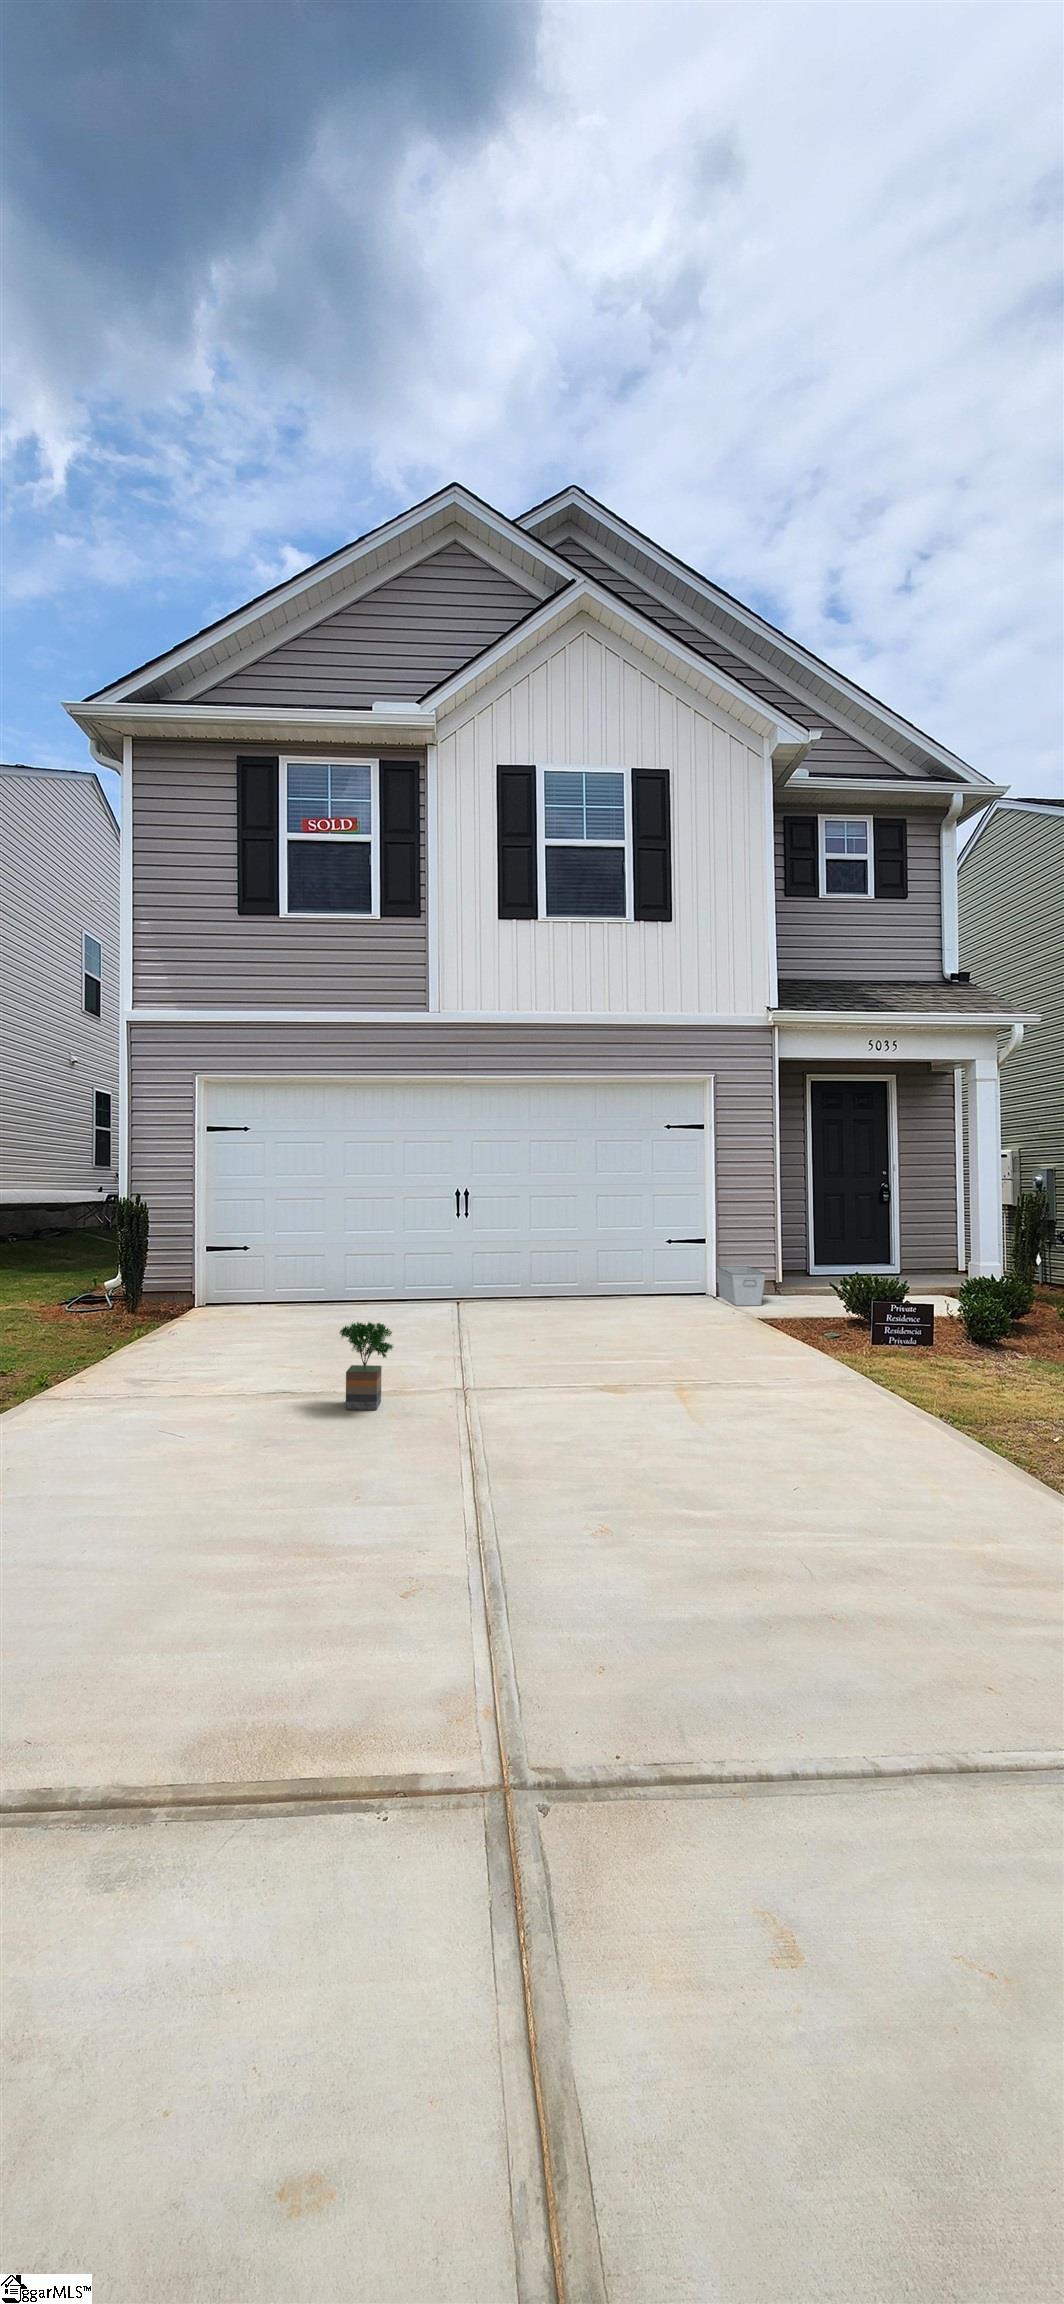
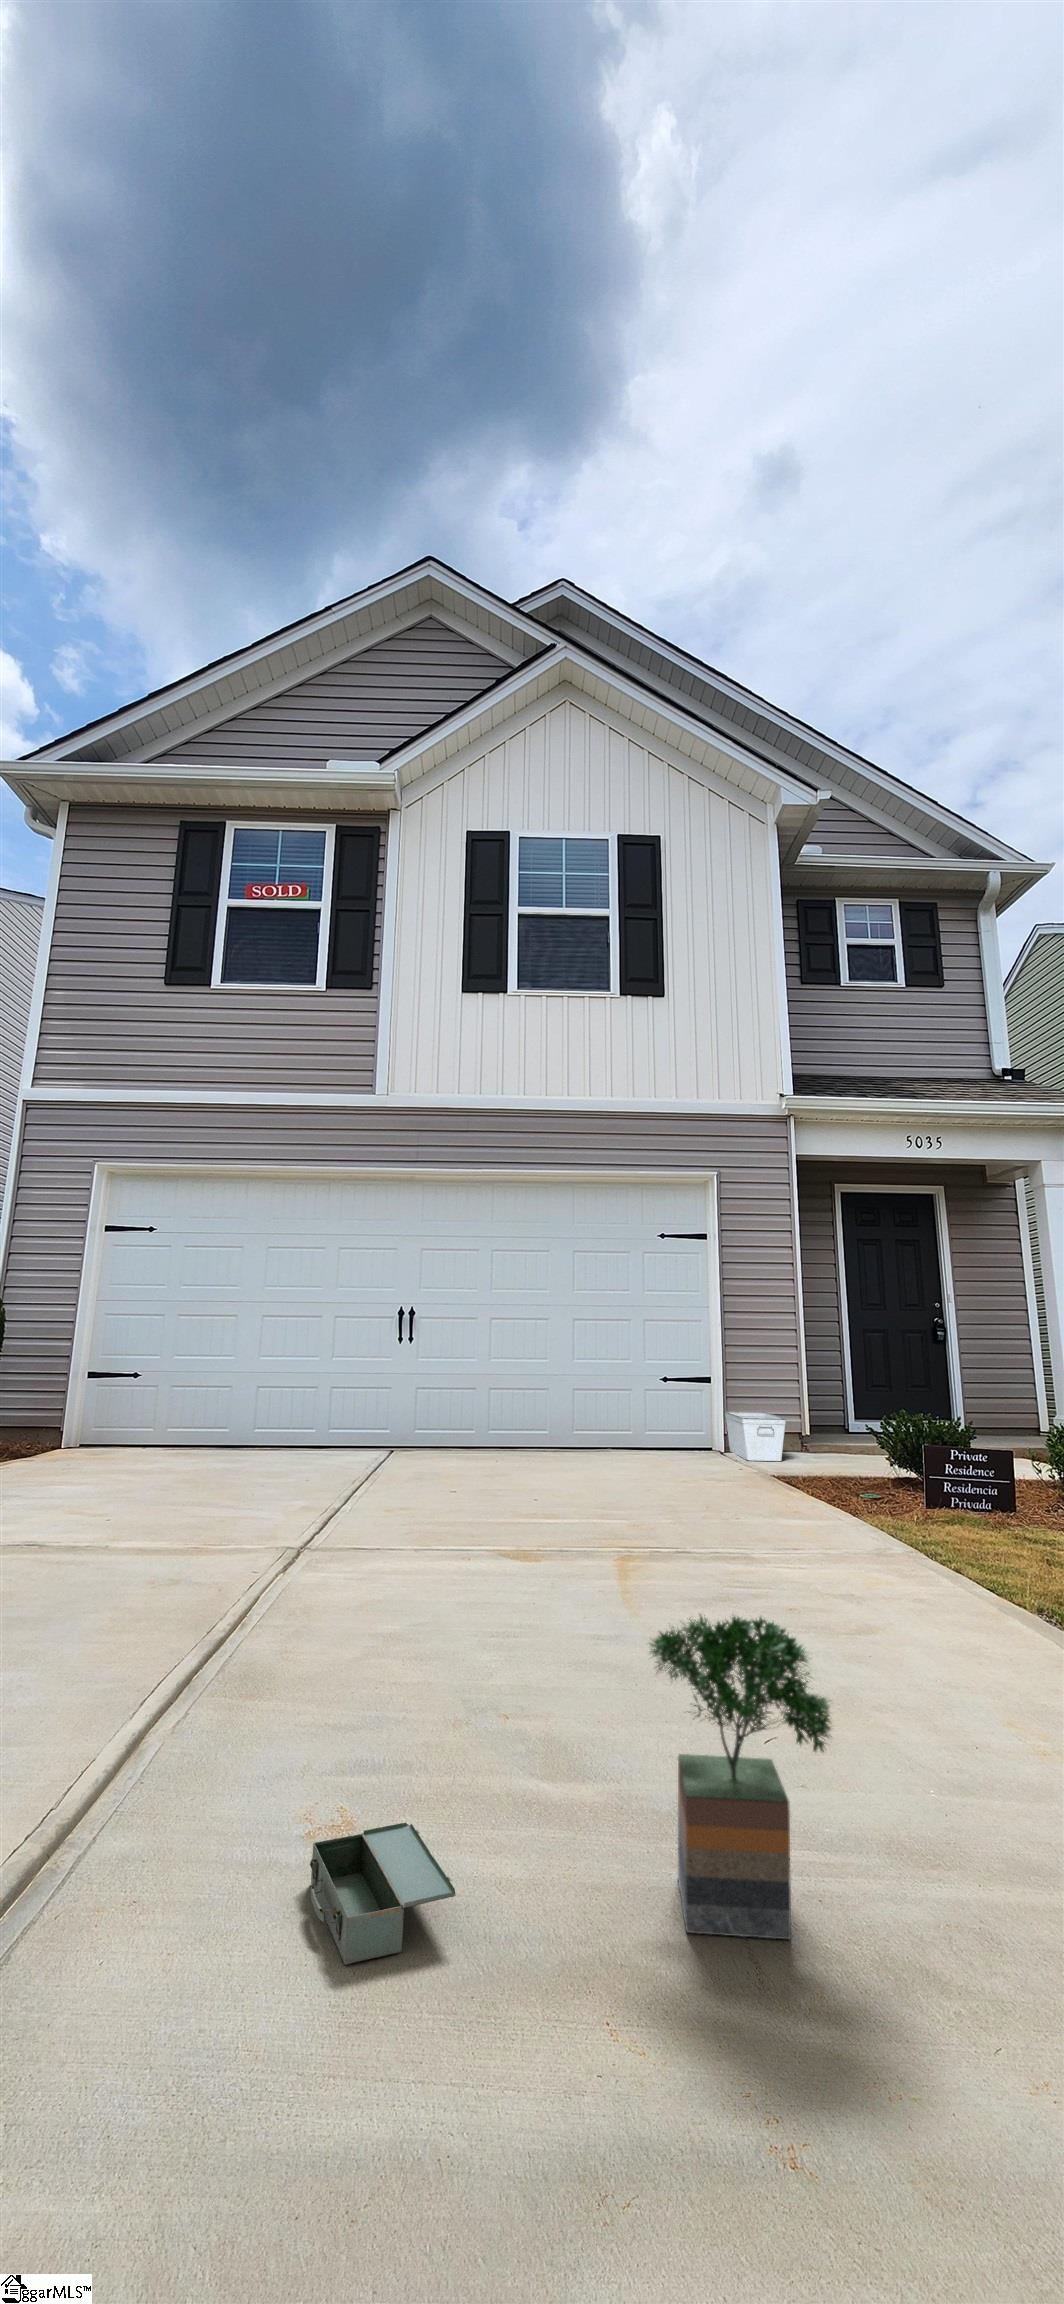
potted tree: present [340,1322,393,1410] -> present [649,1615,832,1939]
toolbox: none [591,1530,668,1581] -> present [310,1823,456,1964]

